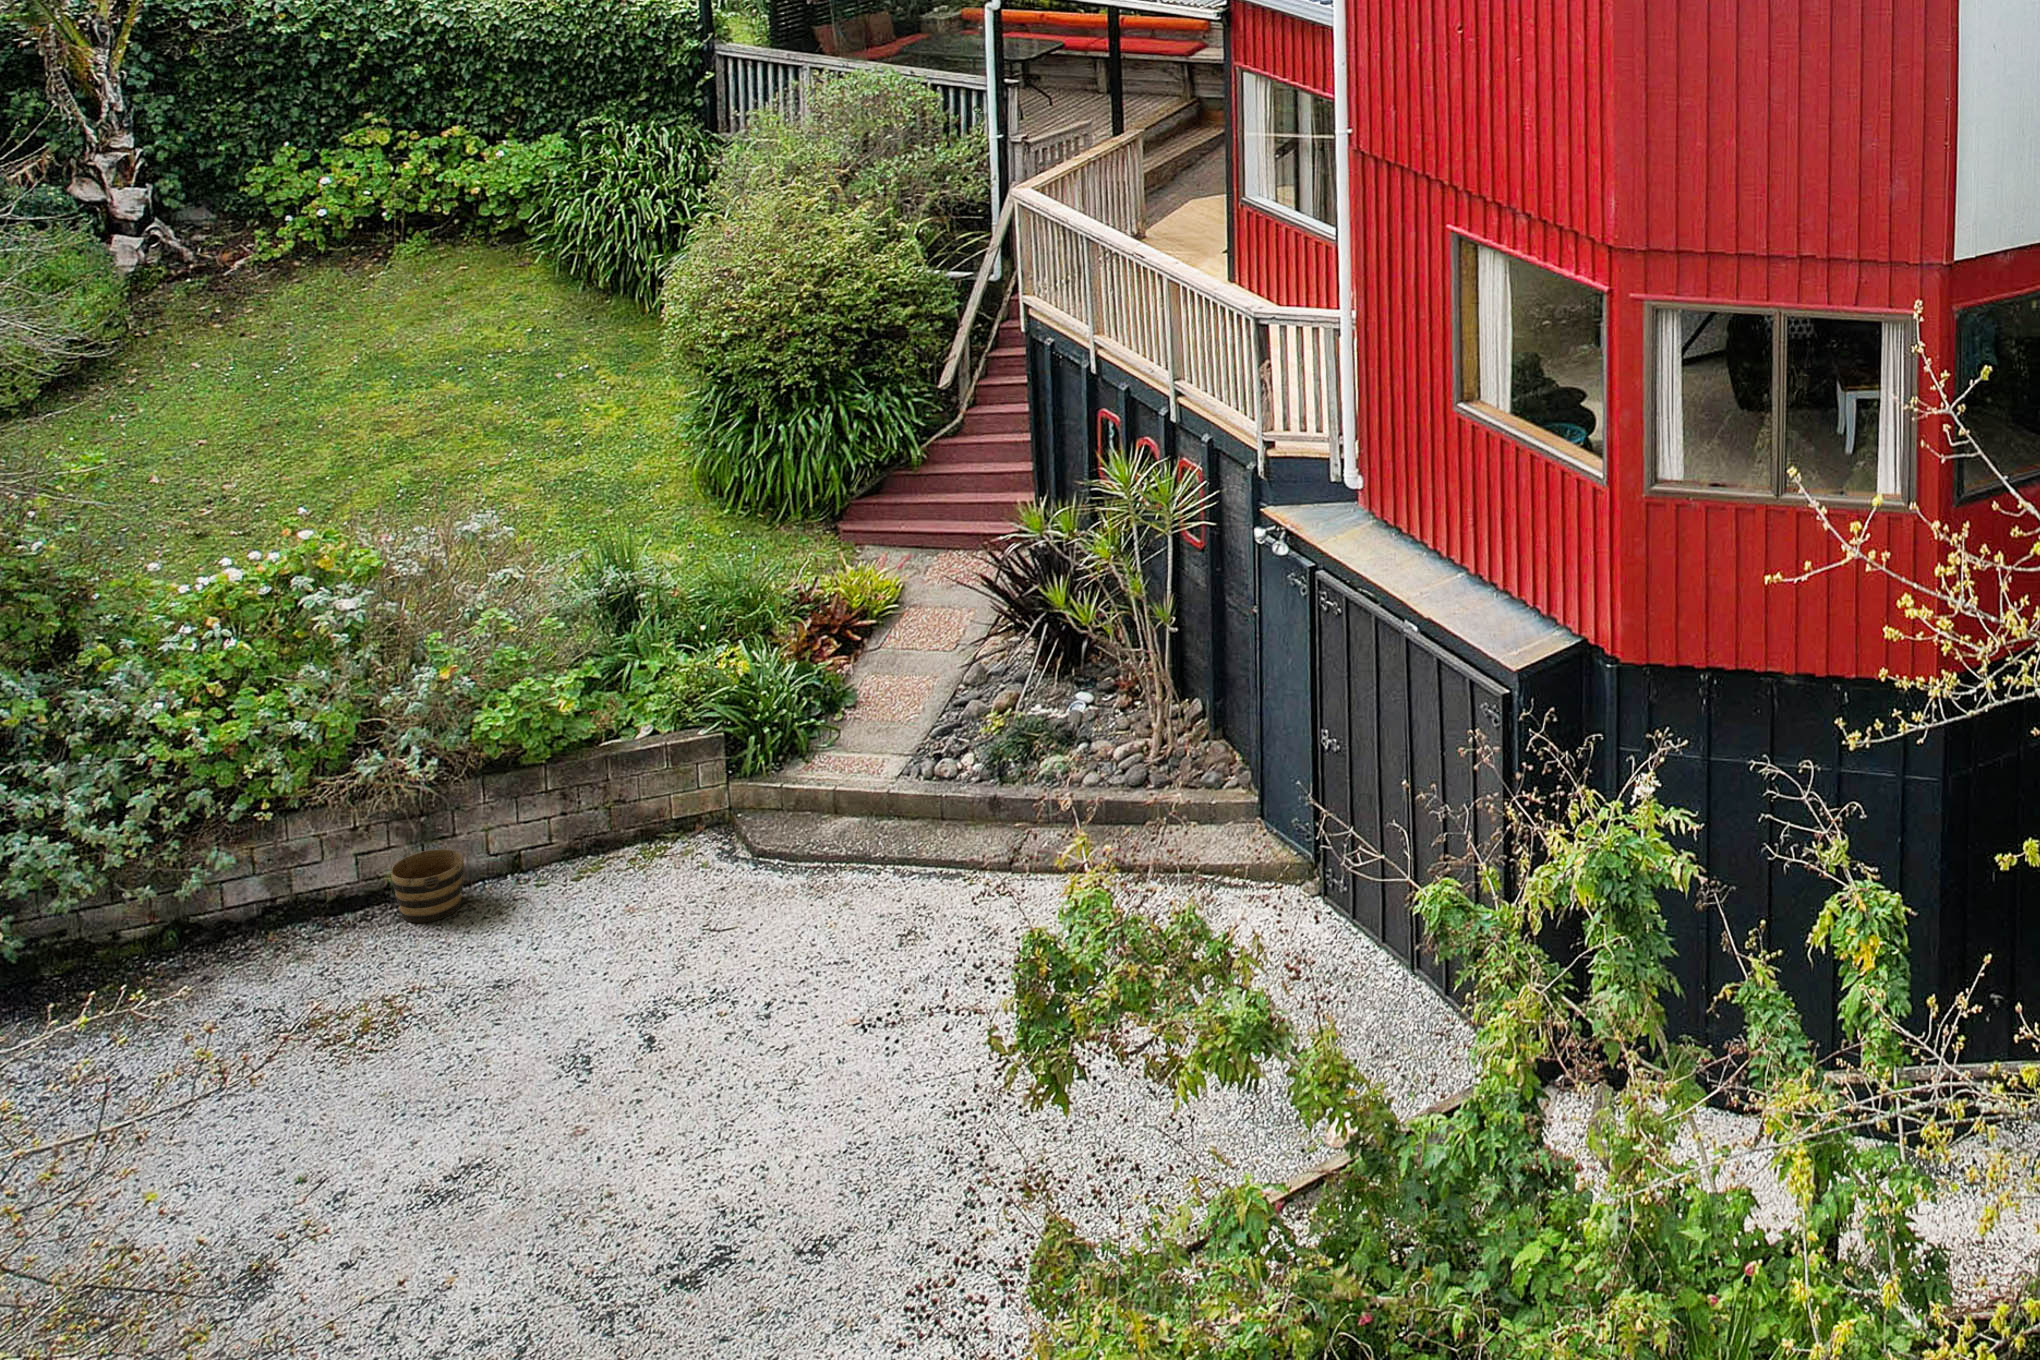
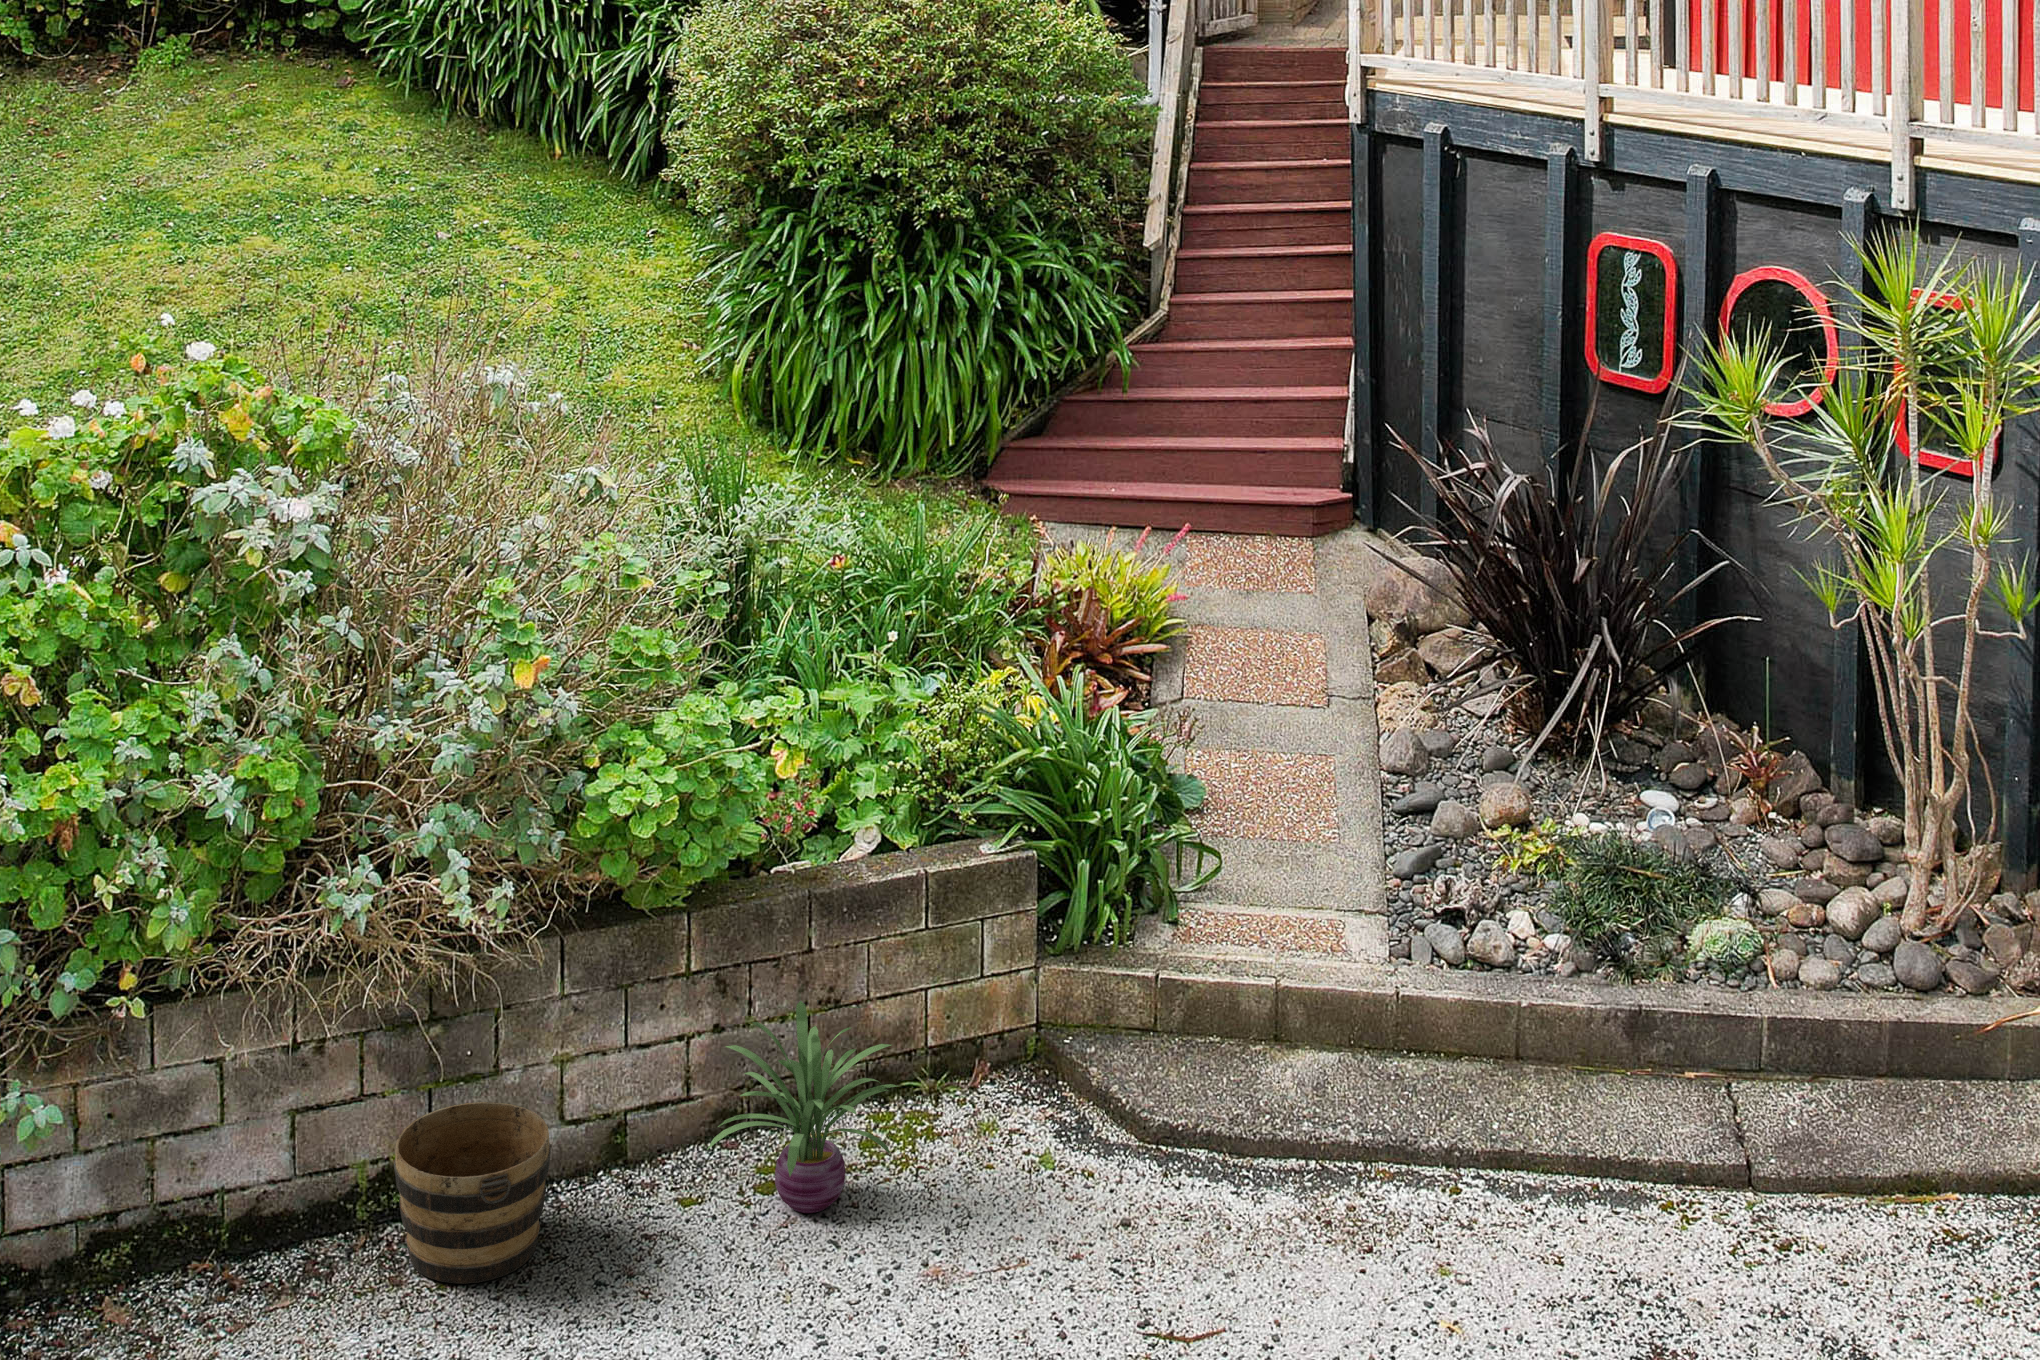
decorative plant: none [534,800,633,889] -> present [708,1001,897,1213]

